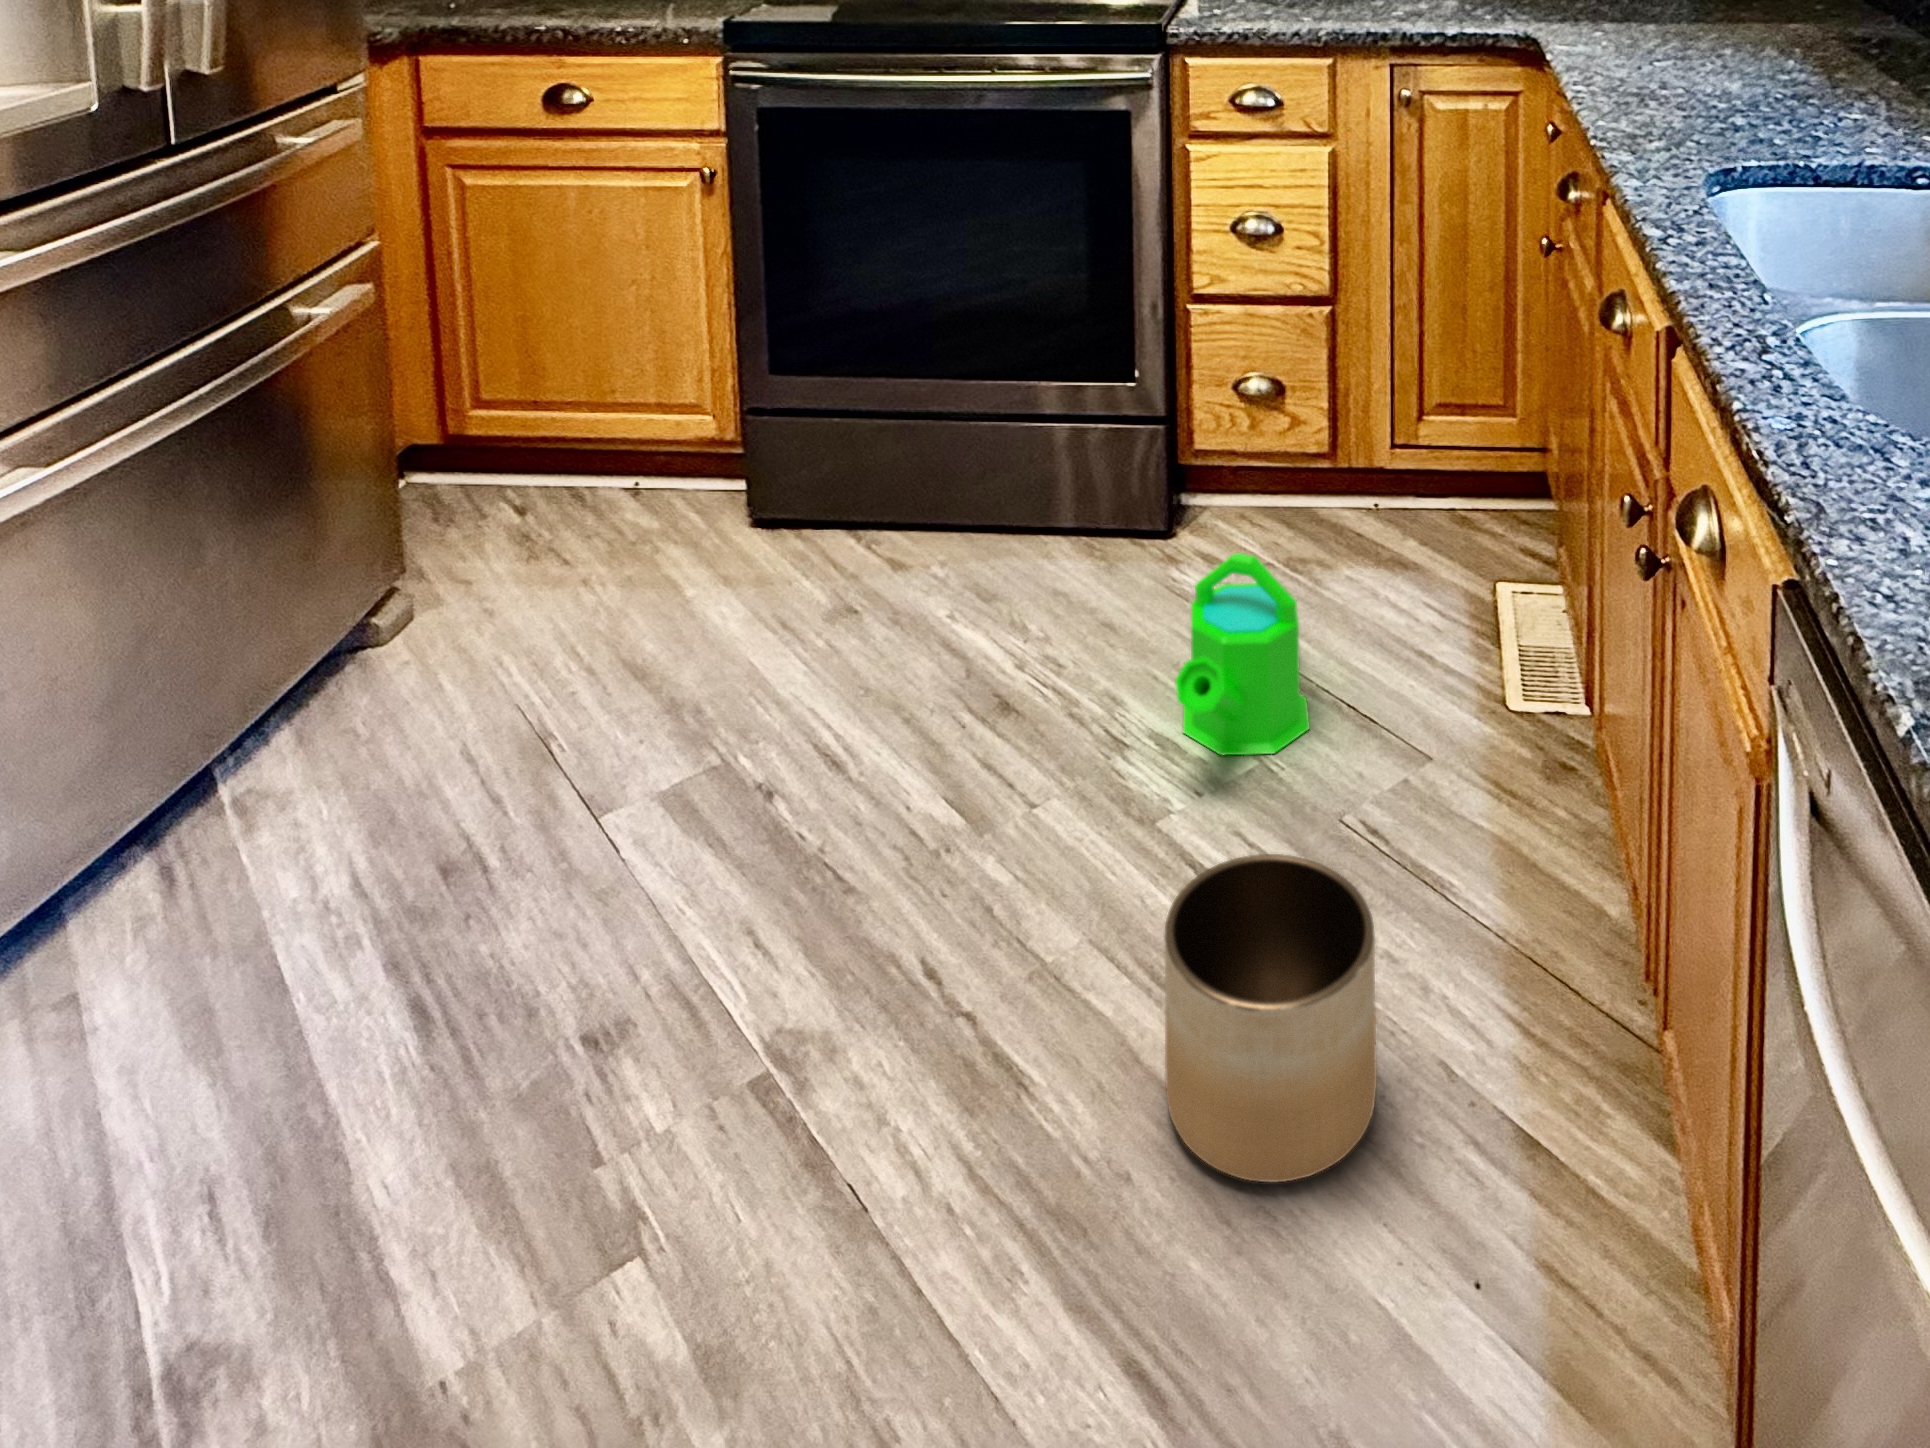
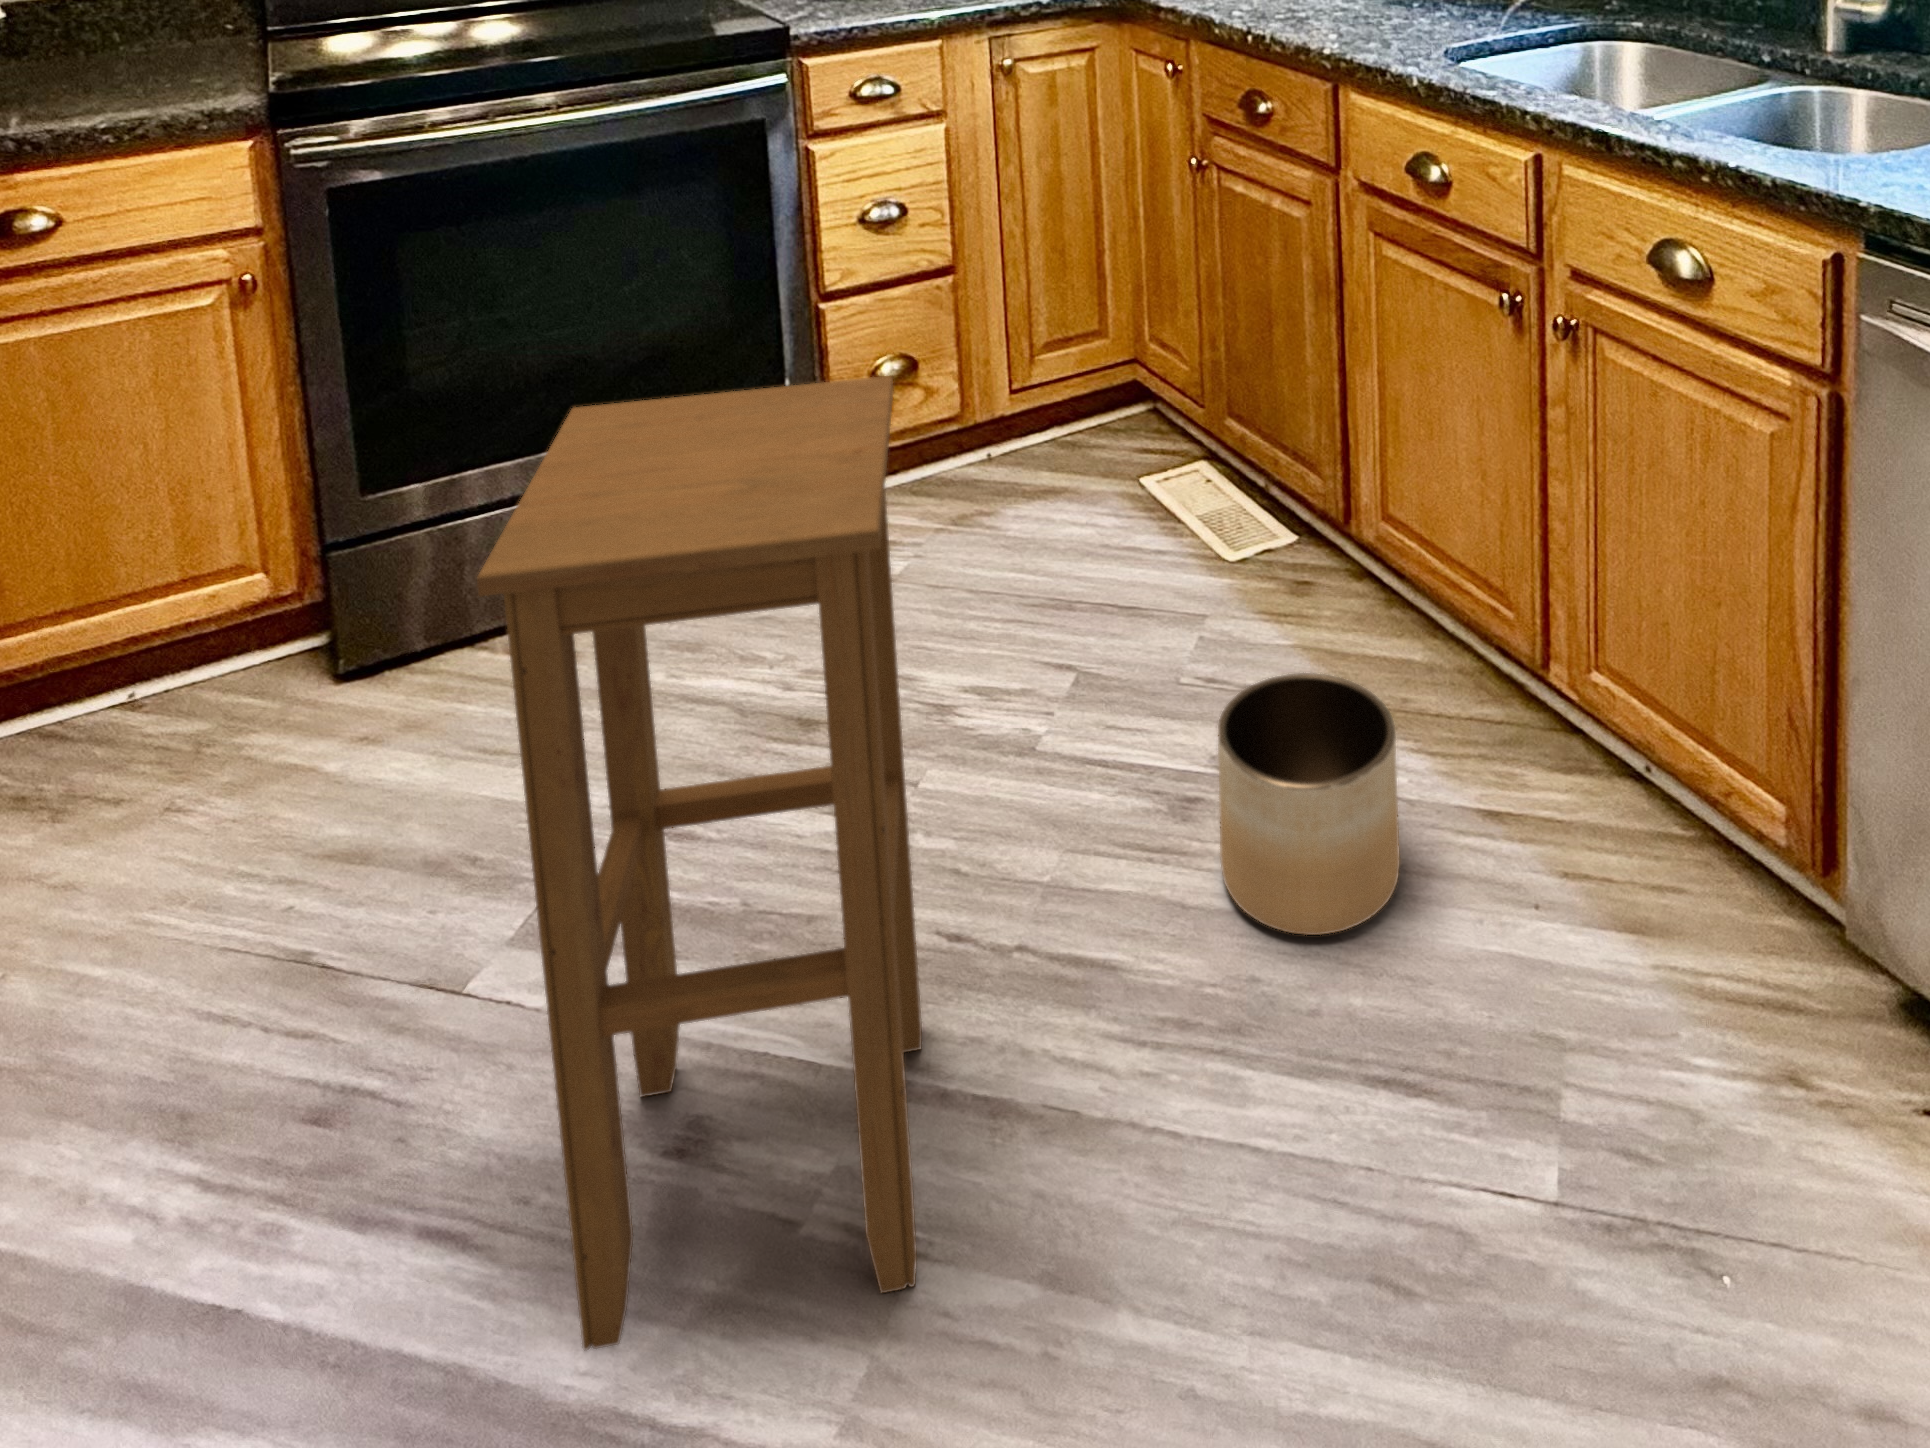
stool: none [329,339,832,1266] -> present [477,376,922,1350]
watering can: present [1175,553,1310,755] -> none [970,488,1095,674]

